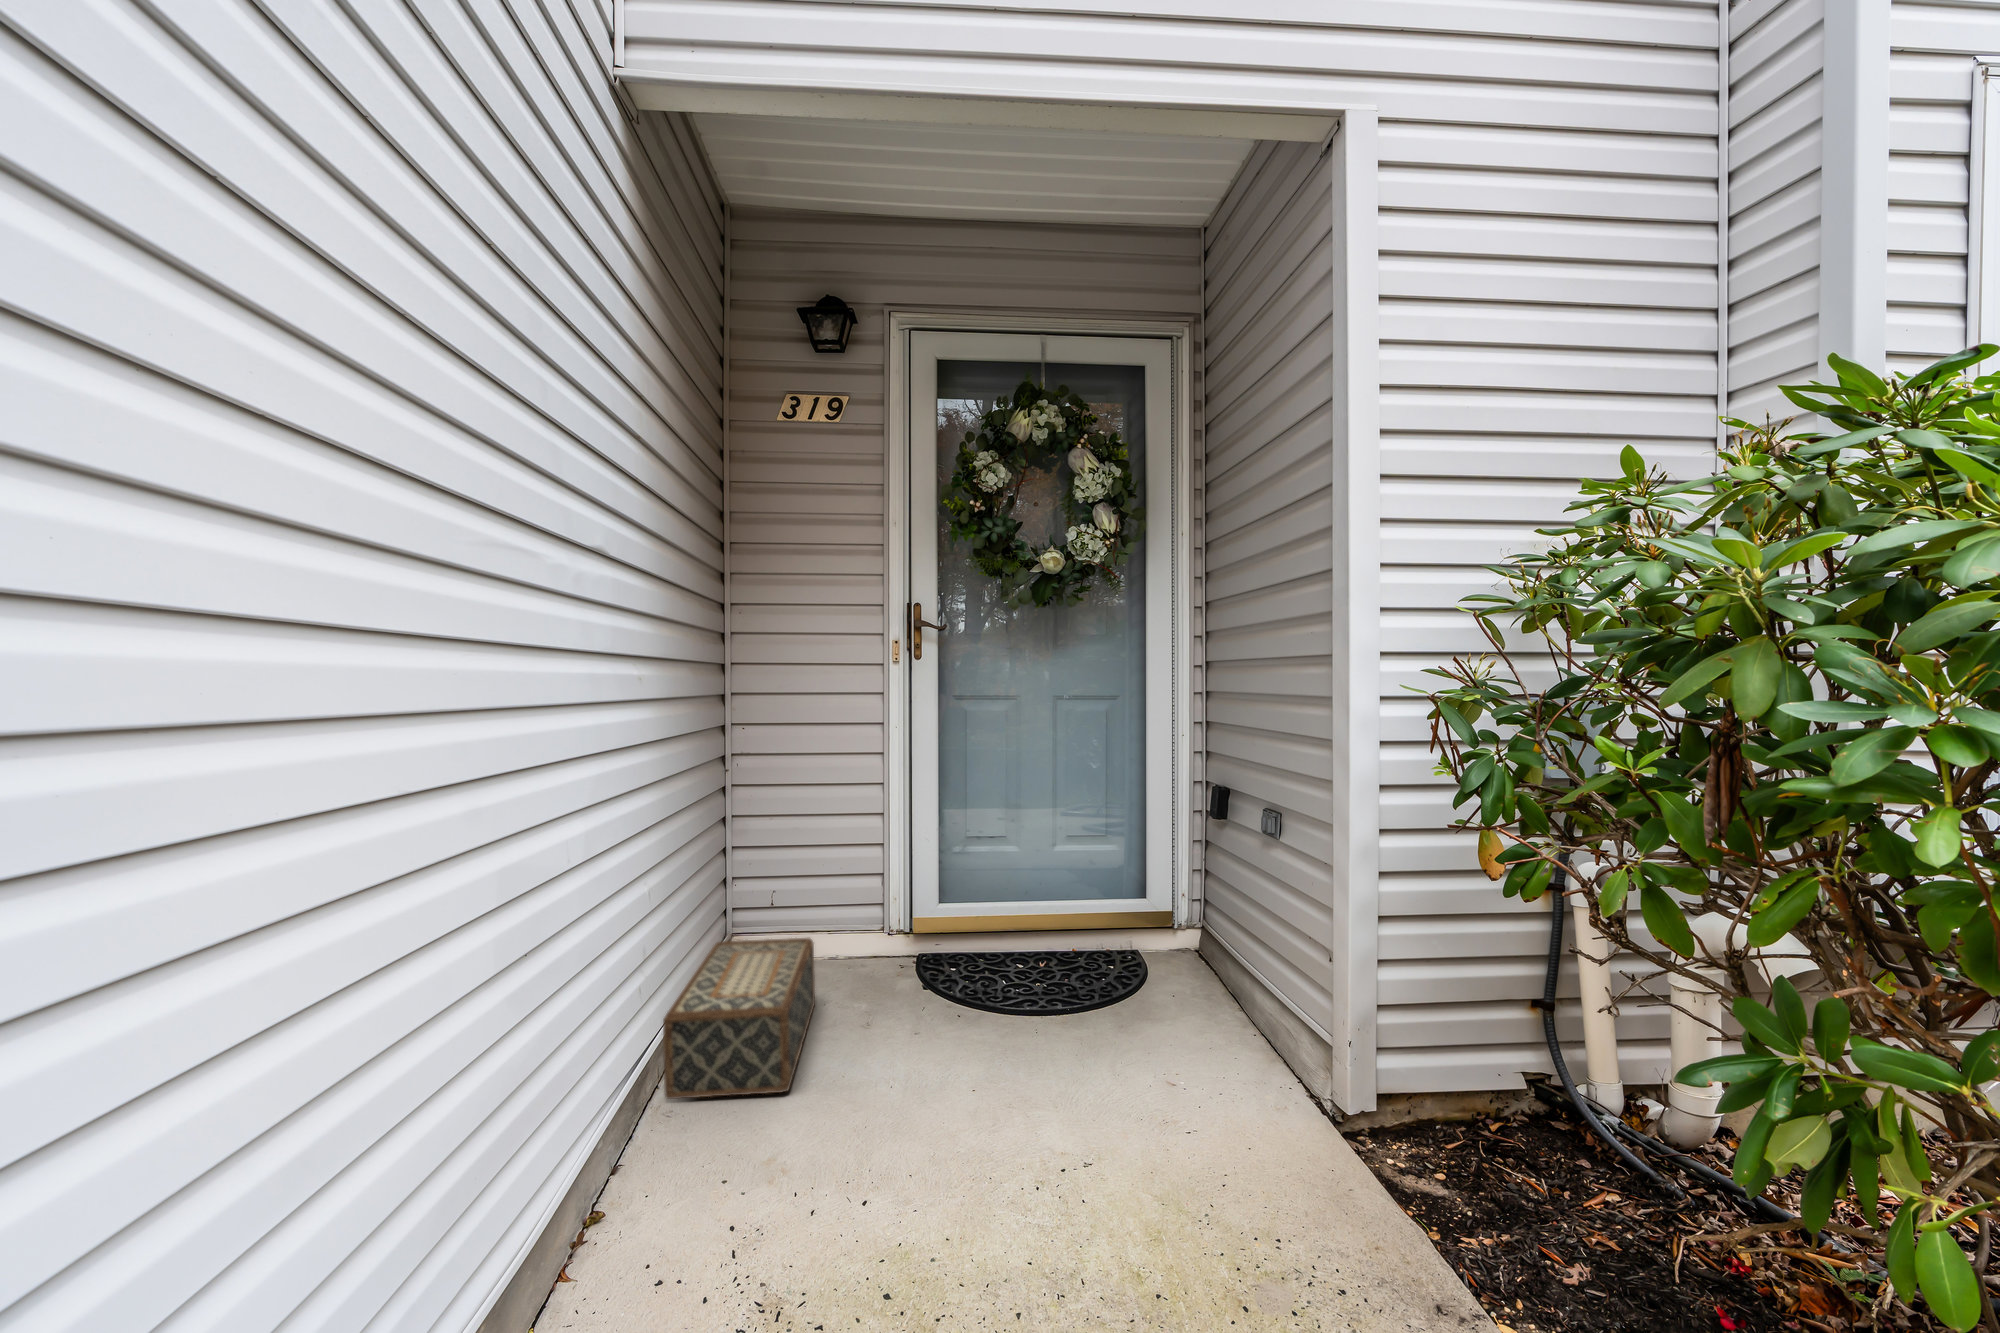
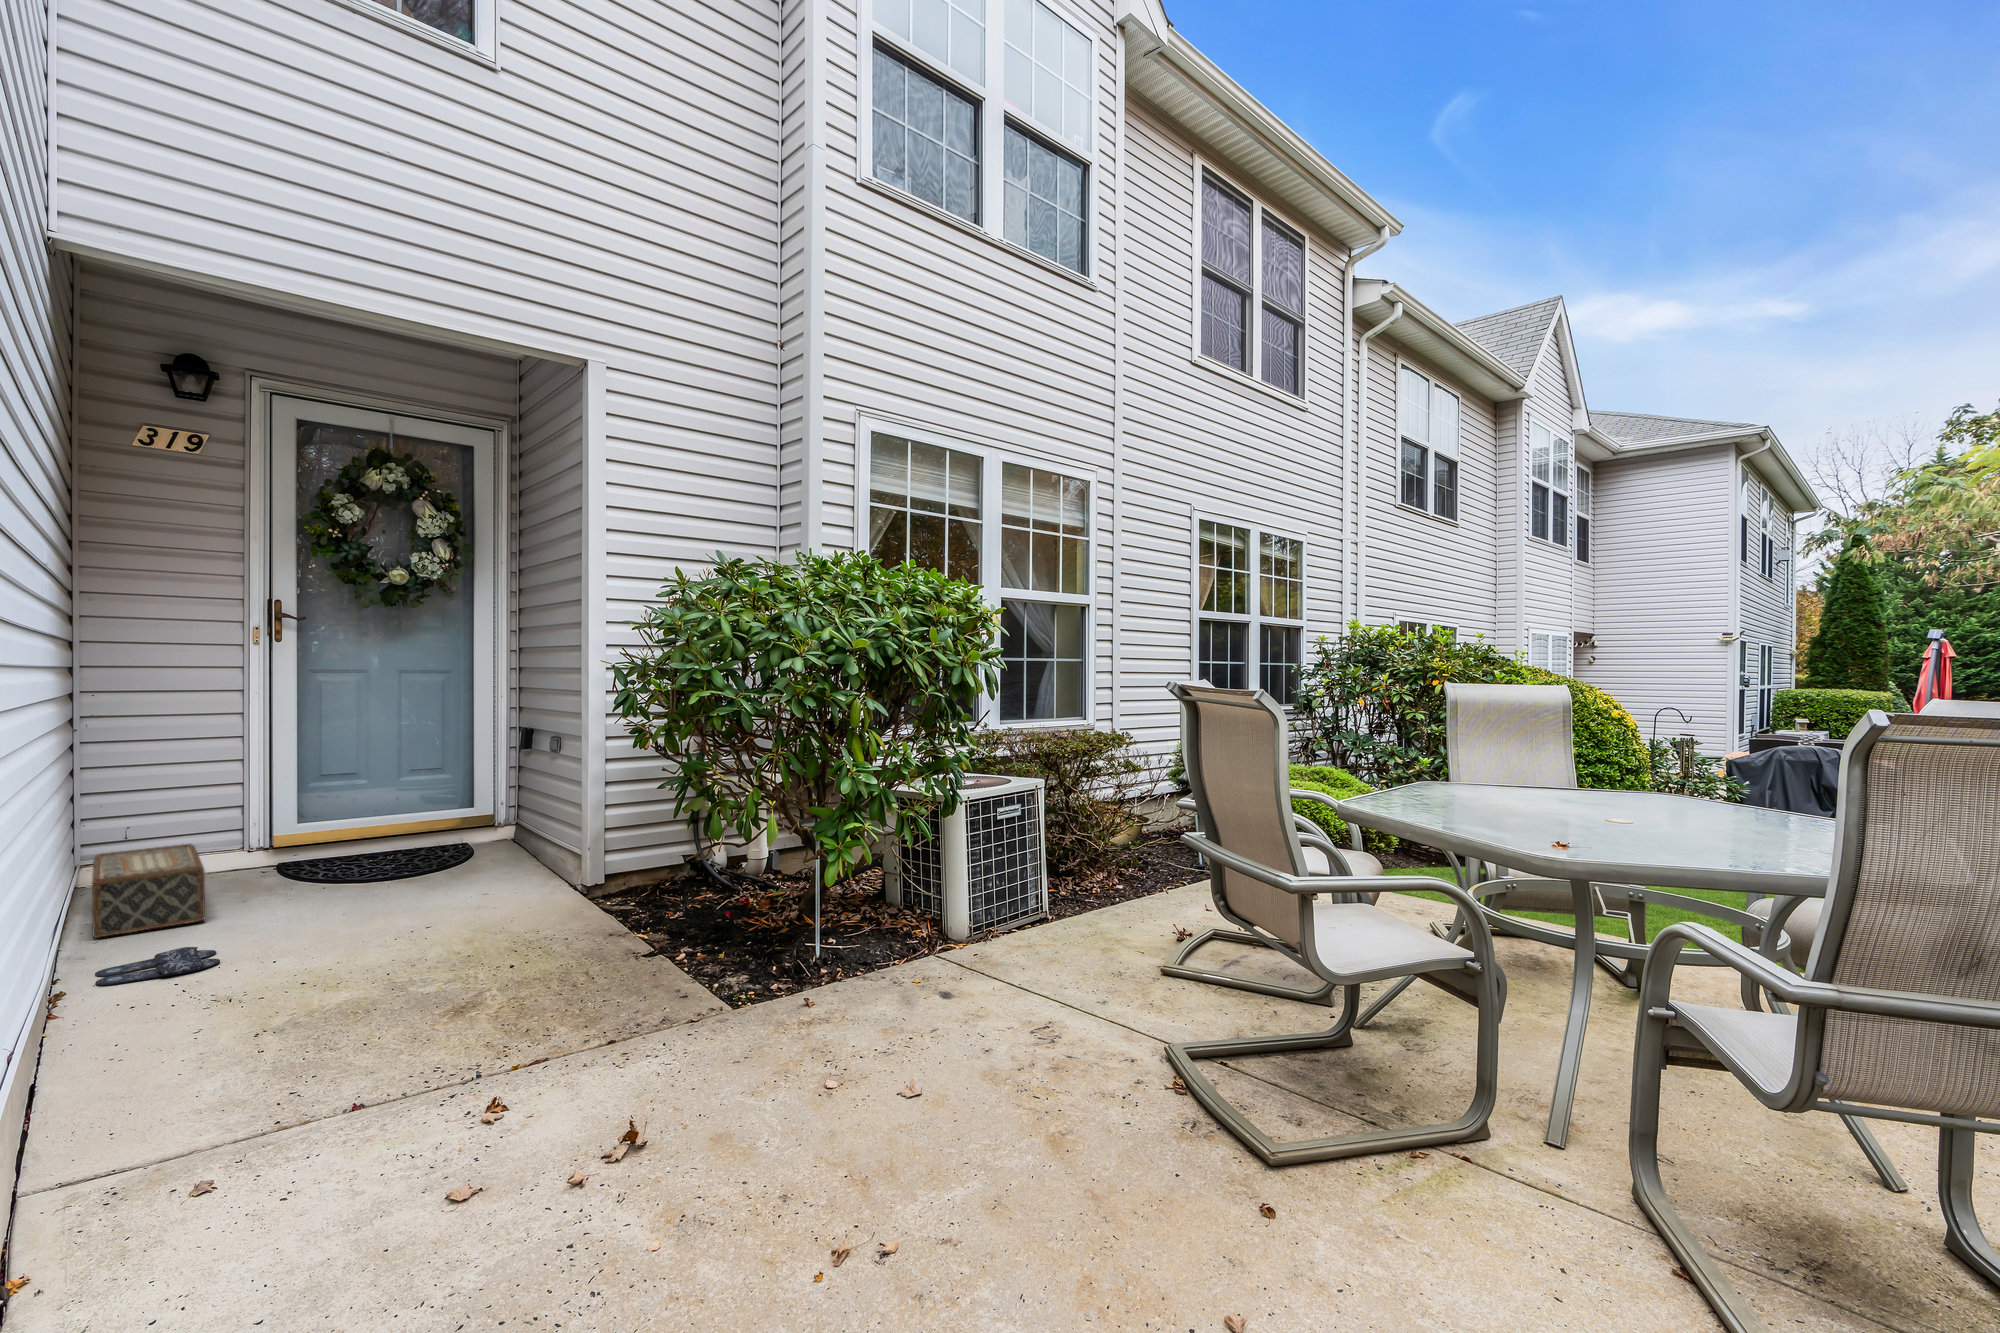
slippers: none [582,1183,760,1279] -> present [95,947,220,986]

